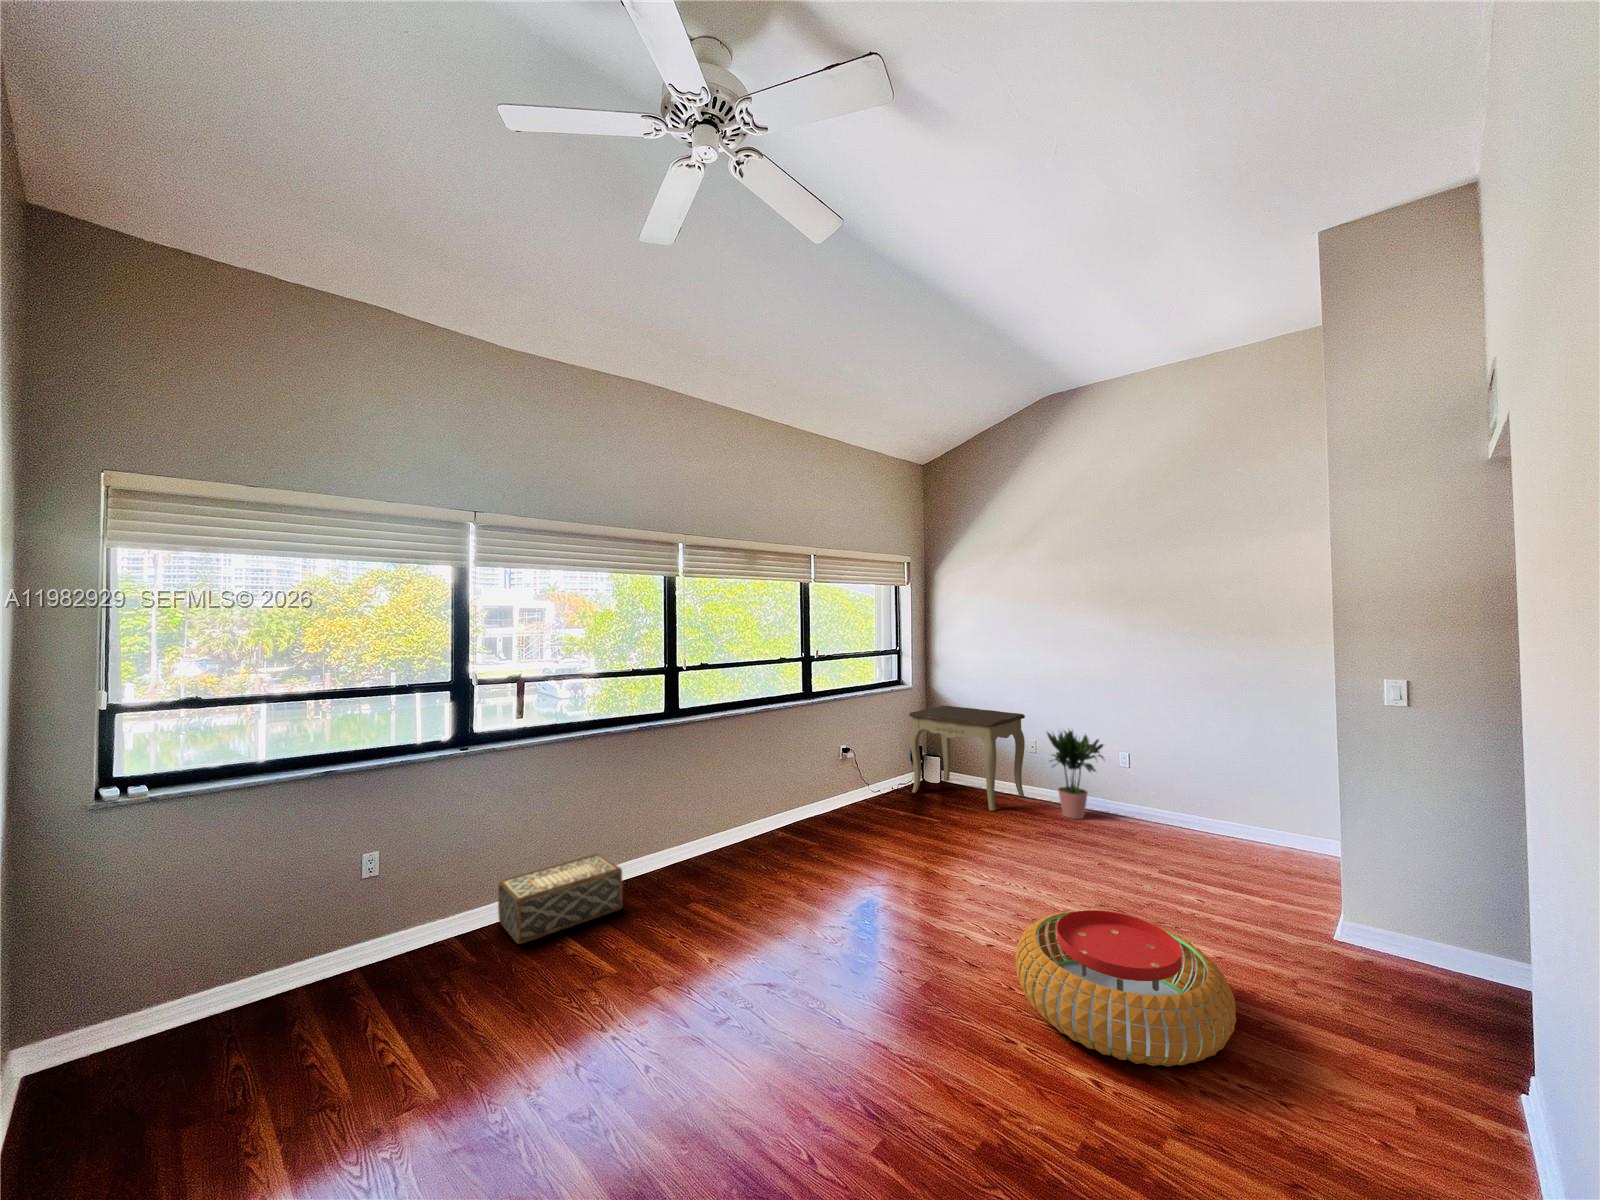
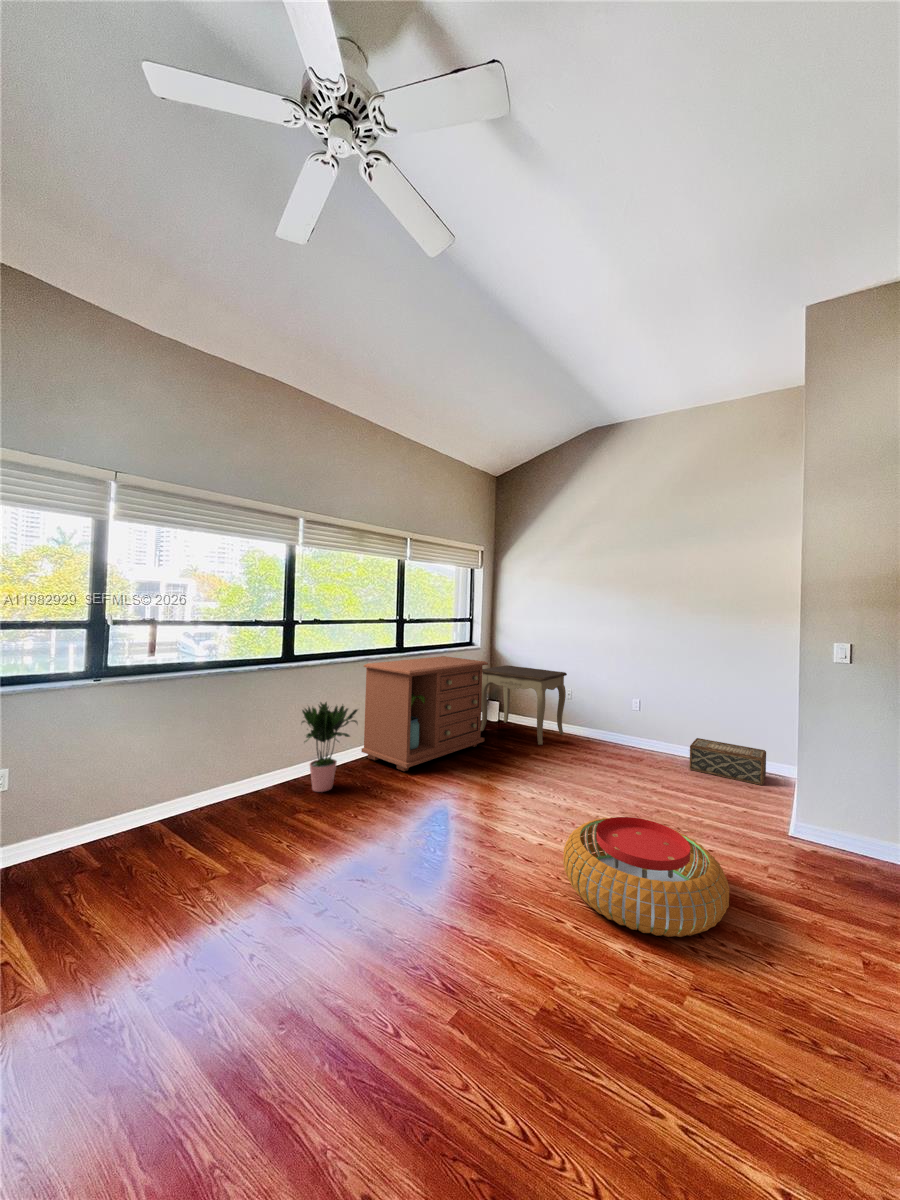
dresser: none [760,697,918,847] -> present [361,656,488,771]
potted plant: present [1047,730,1103,819] -> present [302,702,358,792]
woven basket: present [498,853,622,944] -> present [689,738,766,785]

